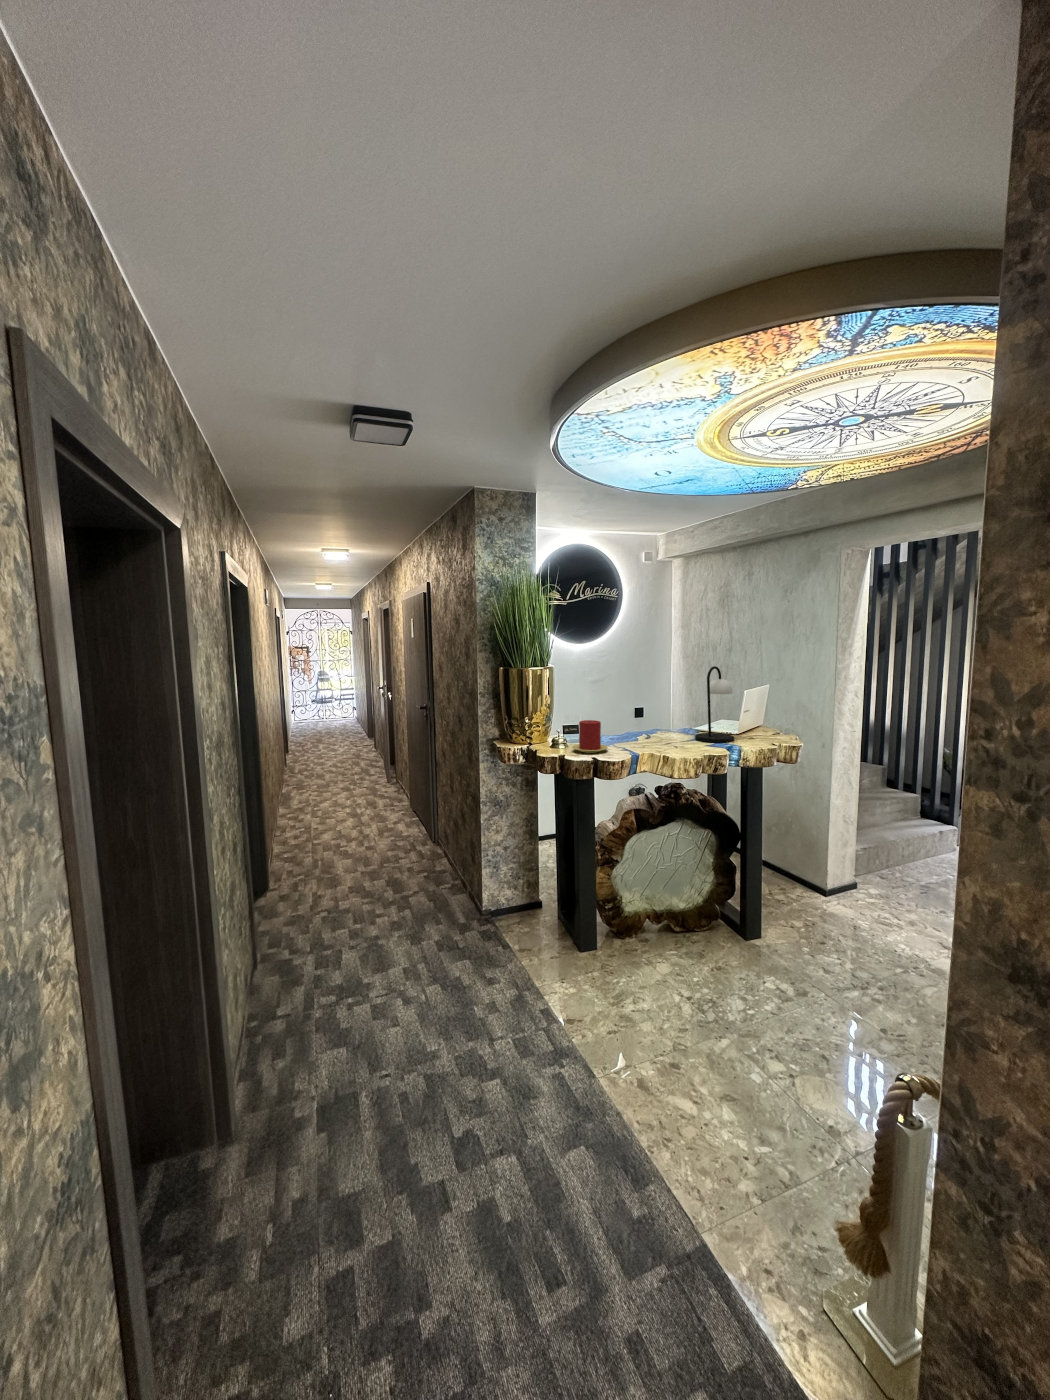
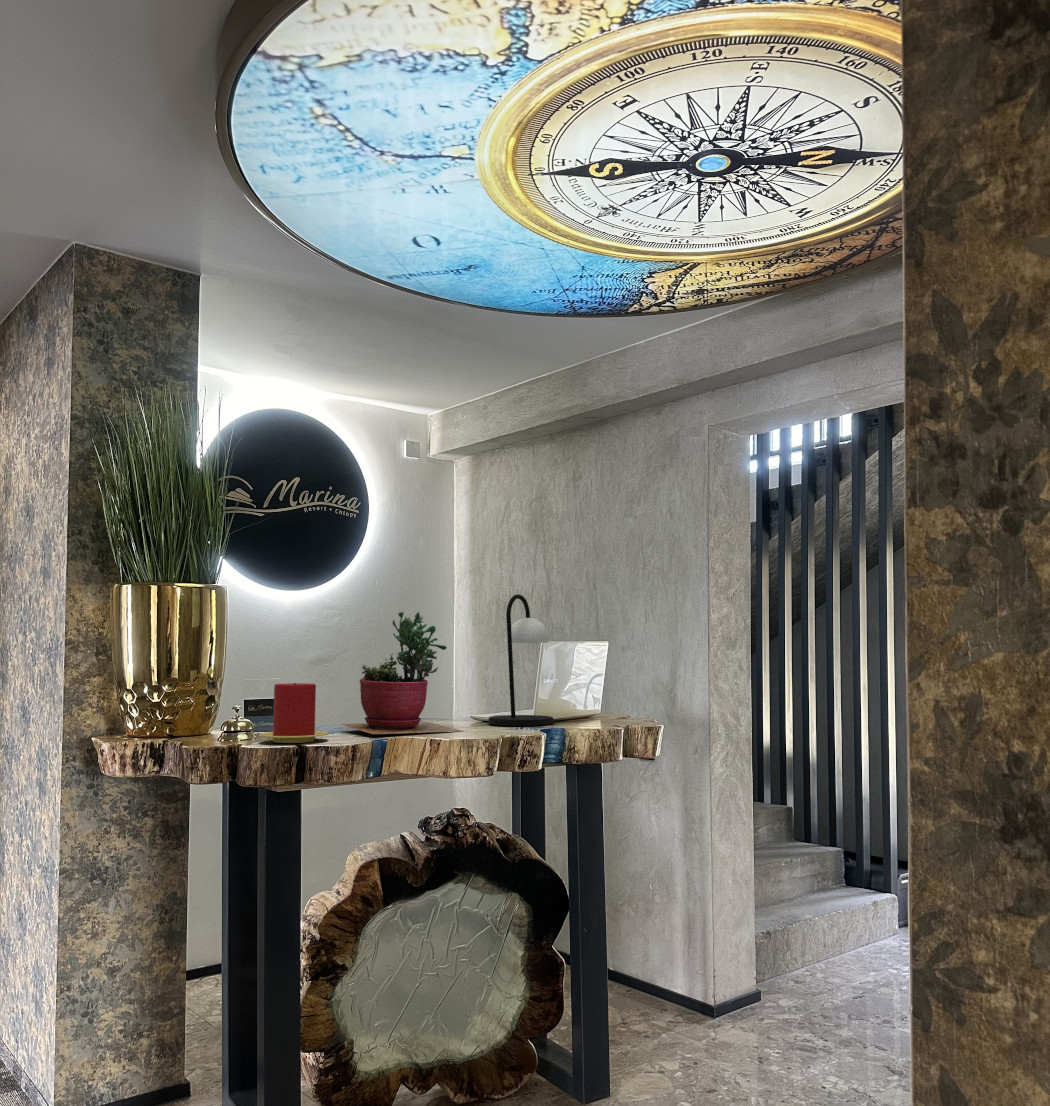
succulent plant: none [612,678,682,748] -> present [342,612,462,734]

